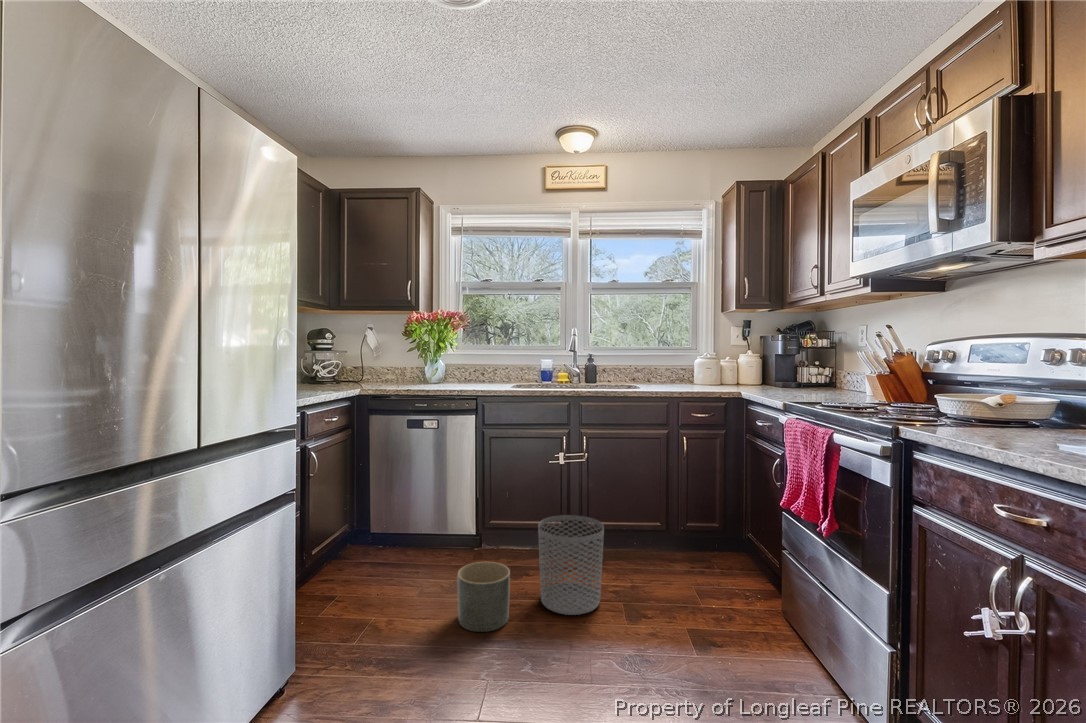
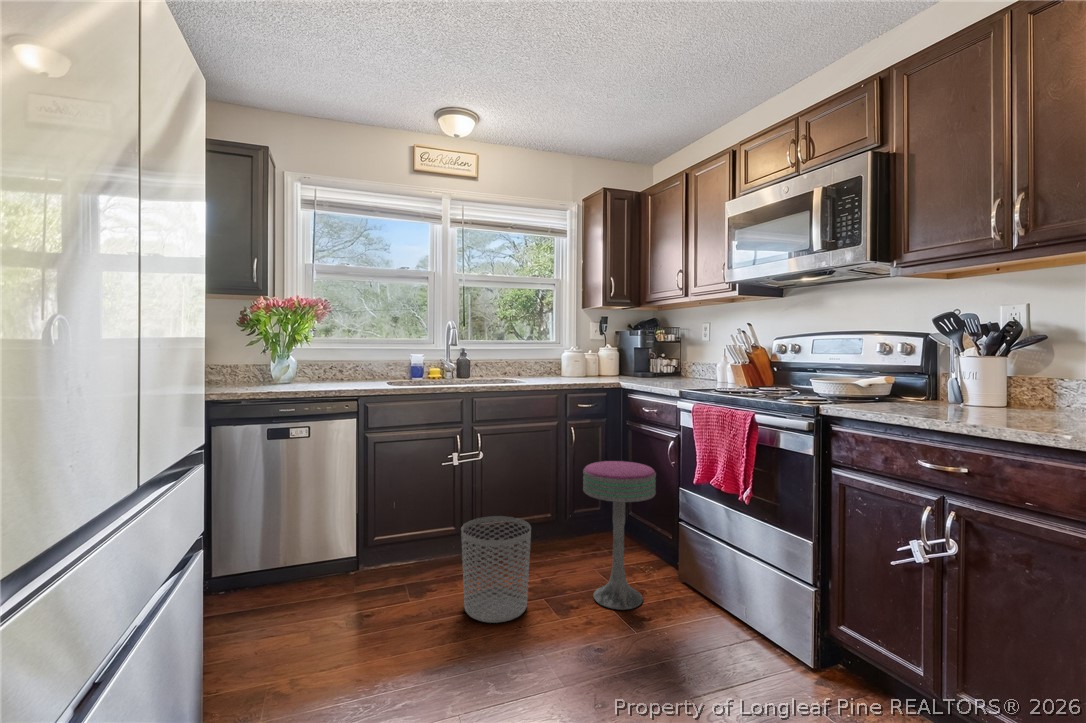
bar stool: none [659,474,737,631] -> present [583,461,656,610]
planter: present [458,562,510,632] -> none [383,582,445,665]

